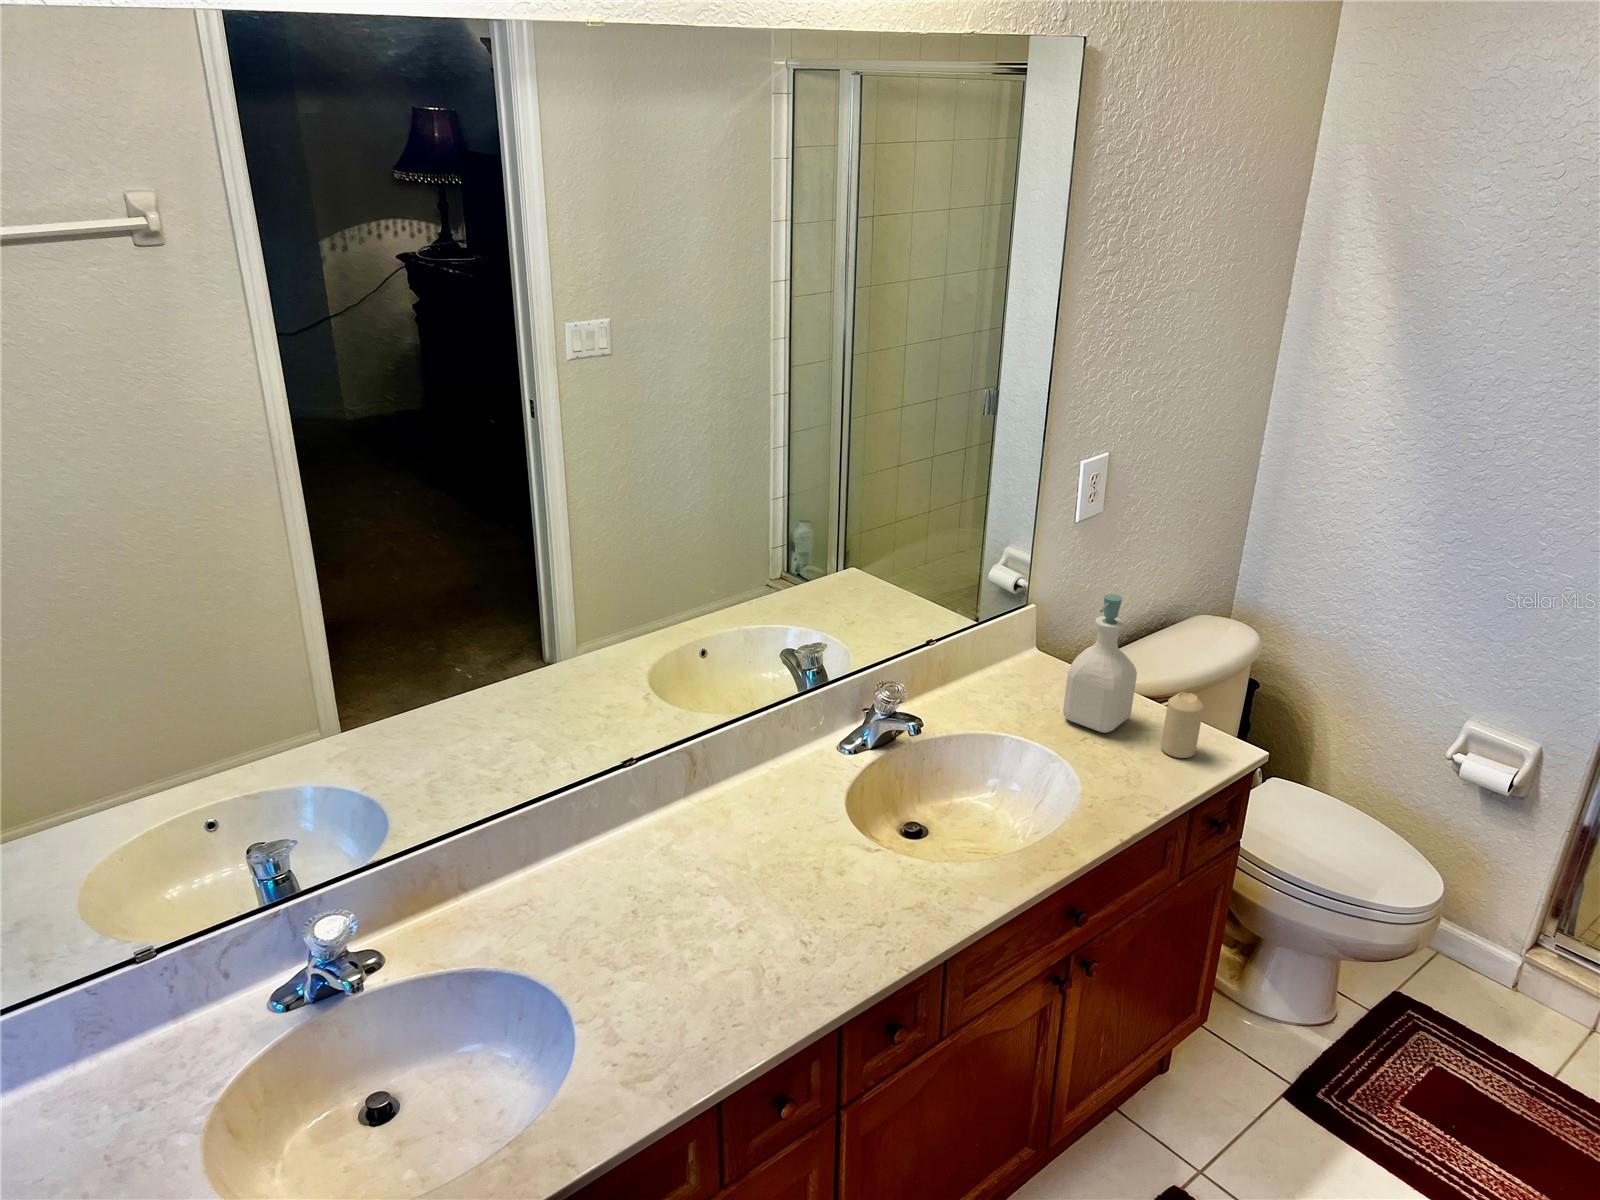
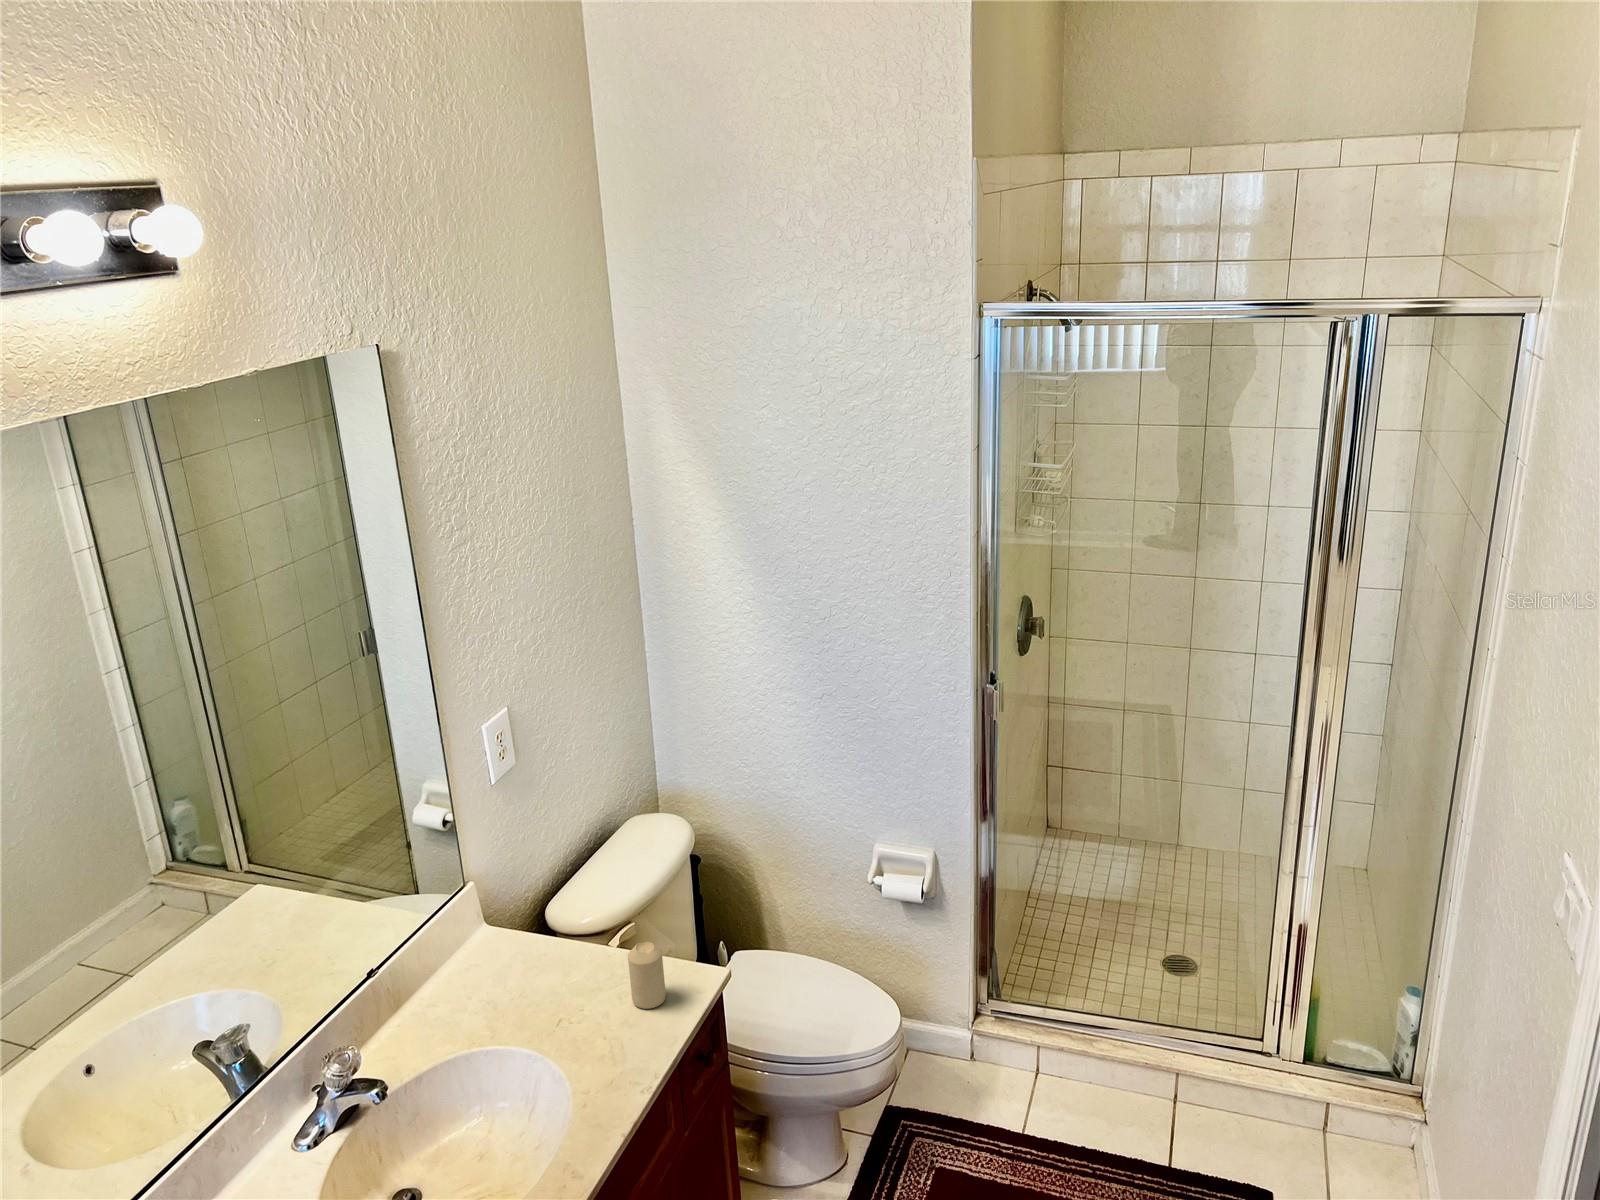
soap bottle: present [1063,594,1137,733] -> none [523,868,595,1007]

